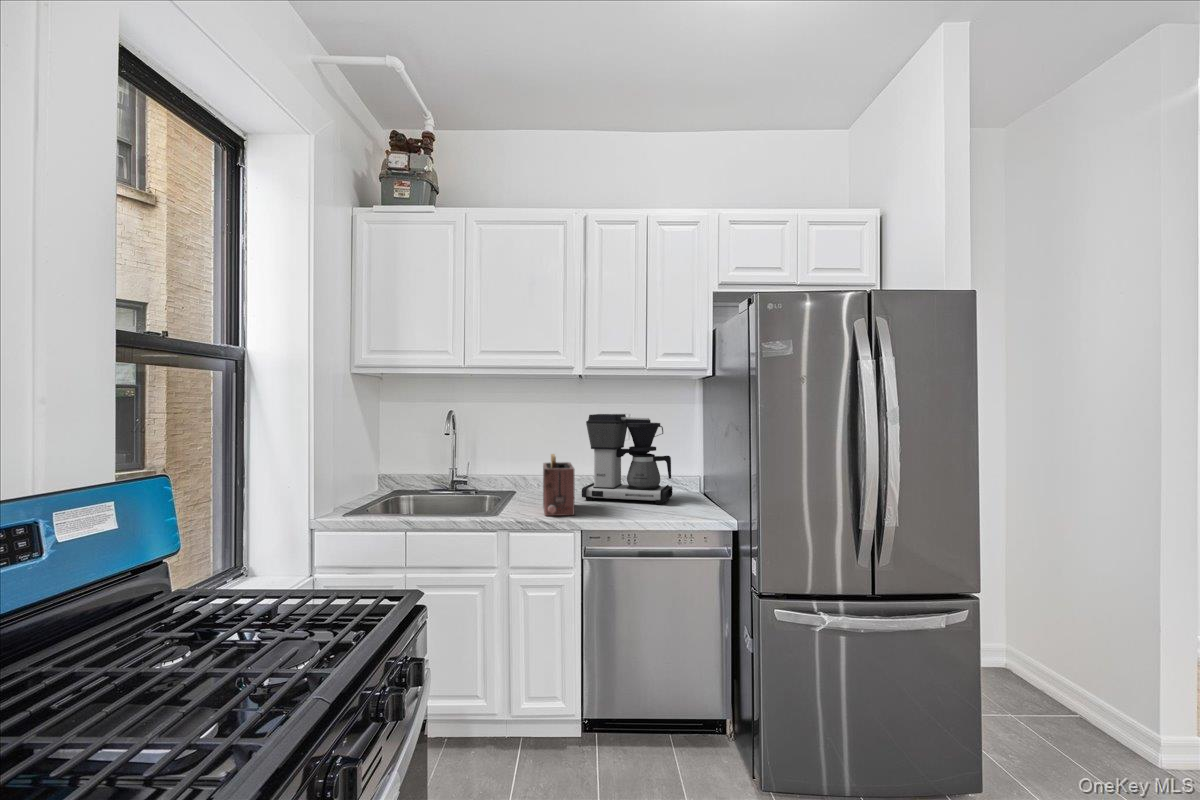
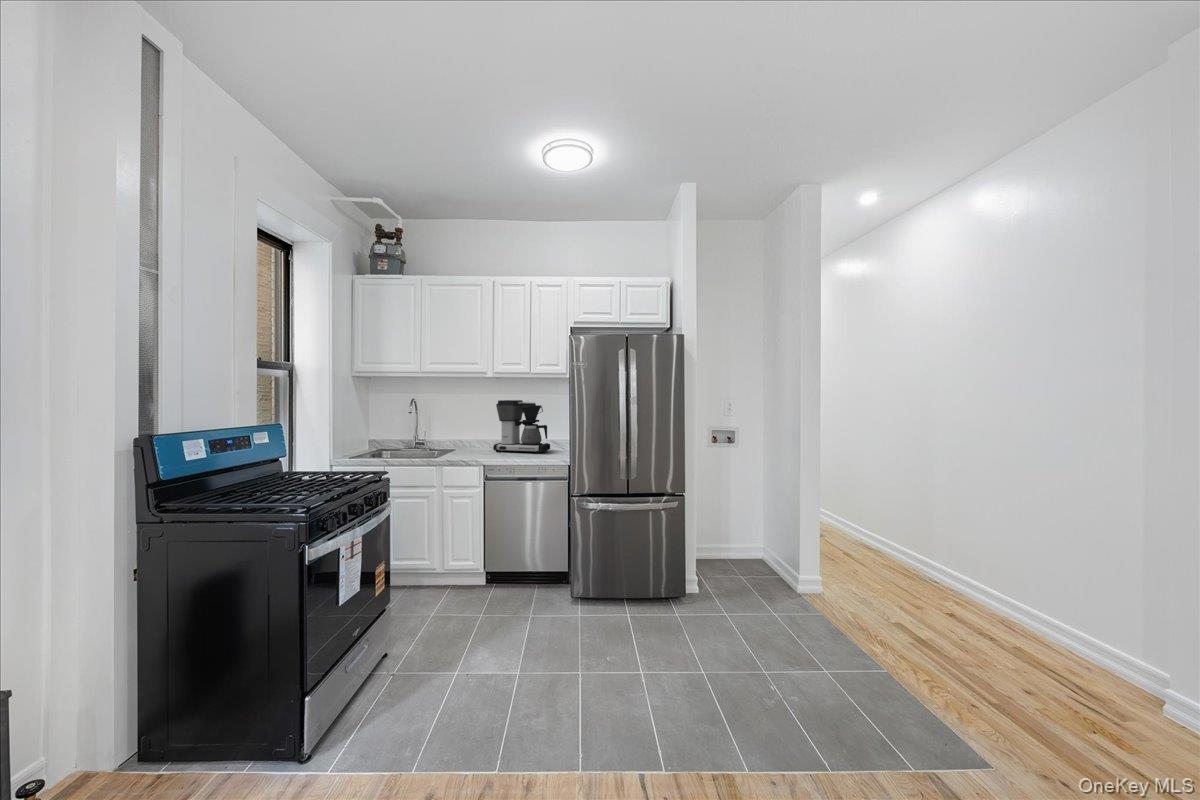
toaster: present [543,454,575,516] -> none [465,423,485,458]

